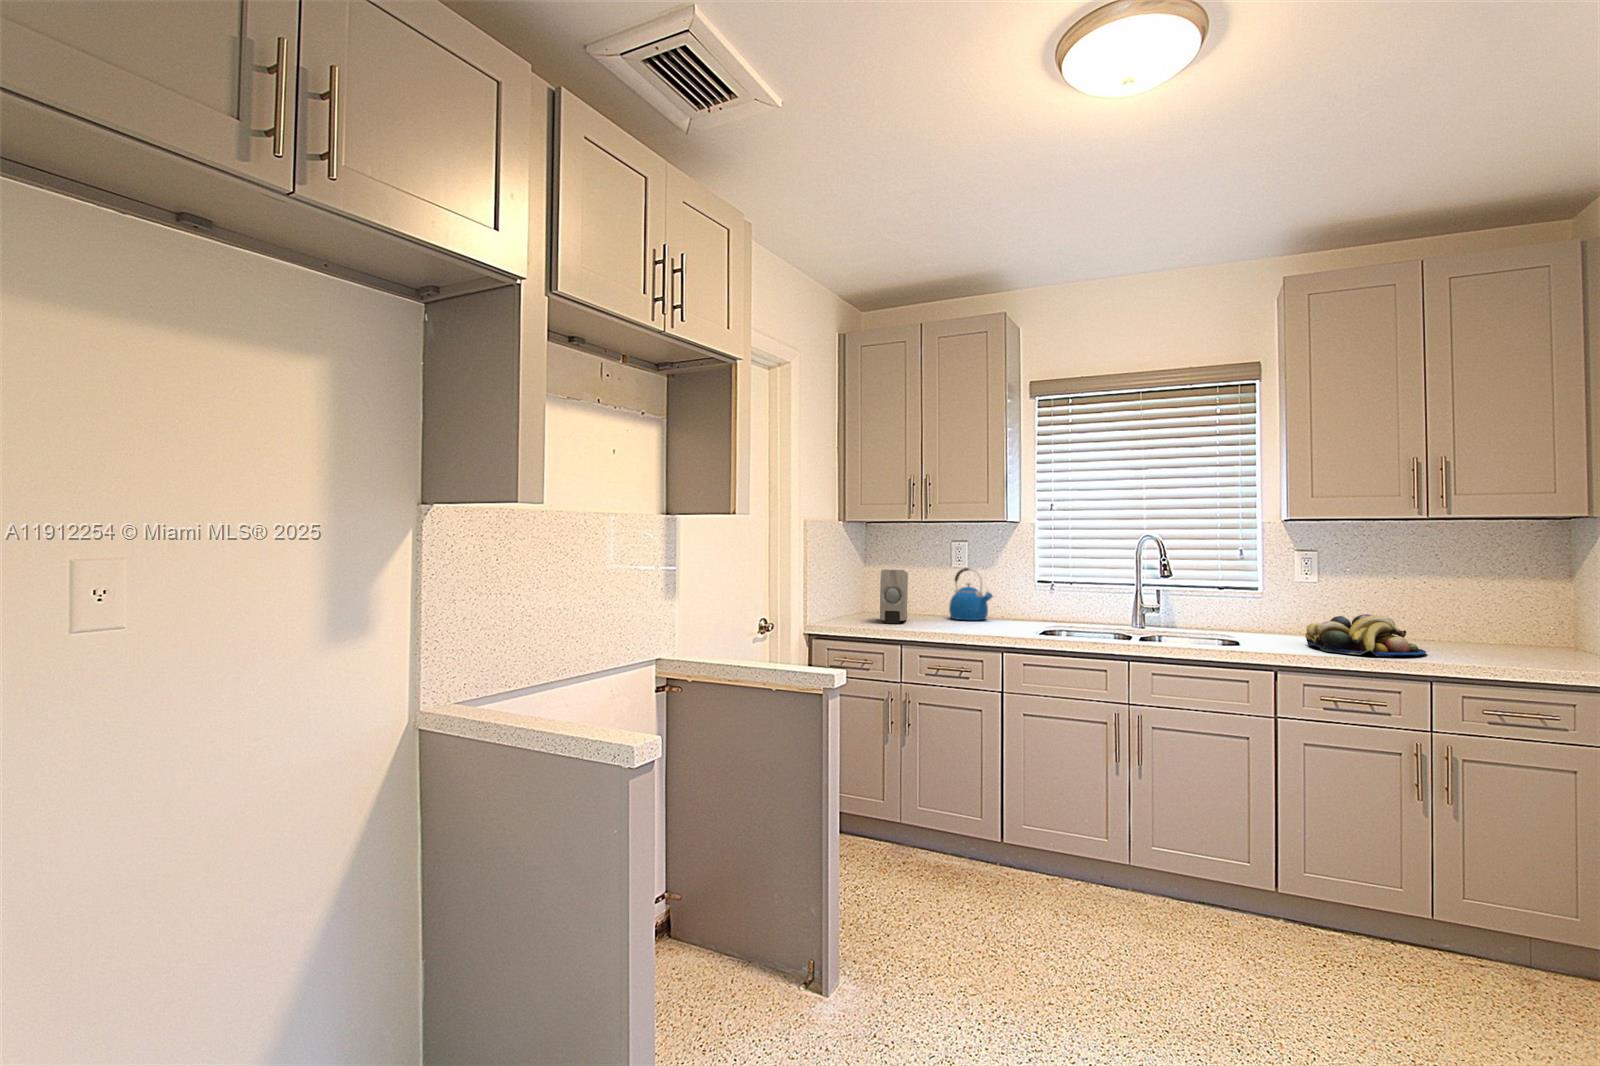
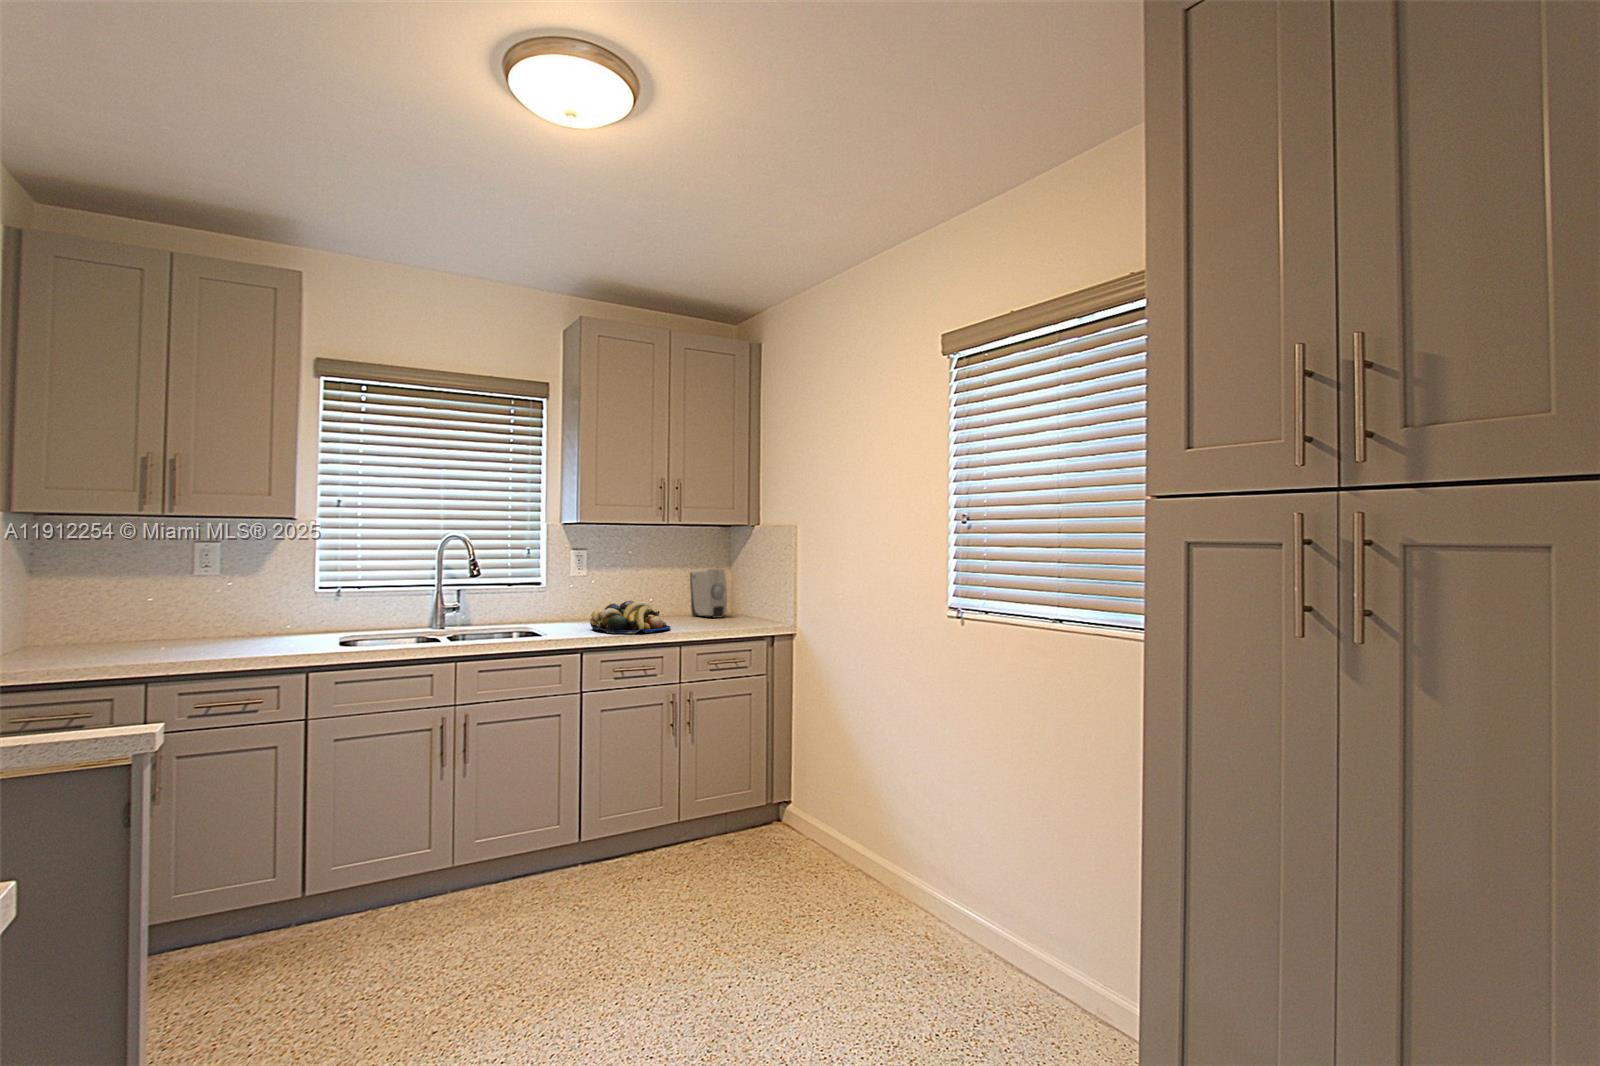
kettle: present [949,568,993,620] -> none [193,573,263,640]
soap dispenser: present [880,569,908,623] -> present [690,569,727,618]

